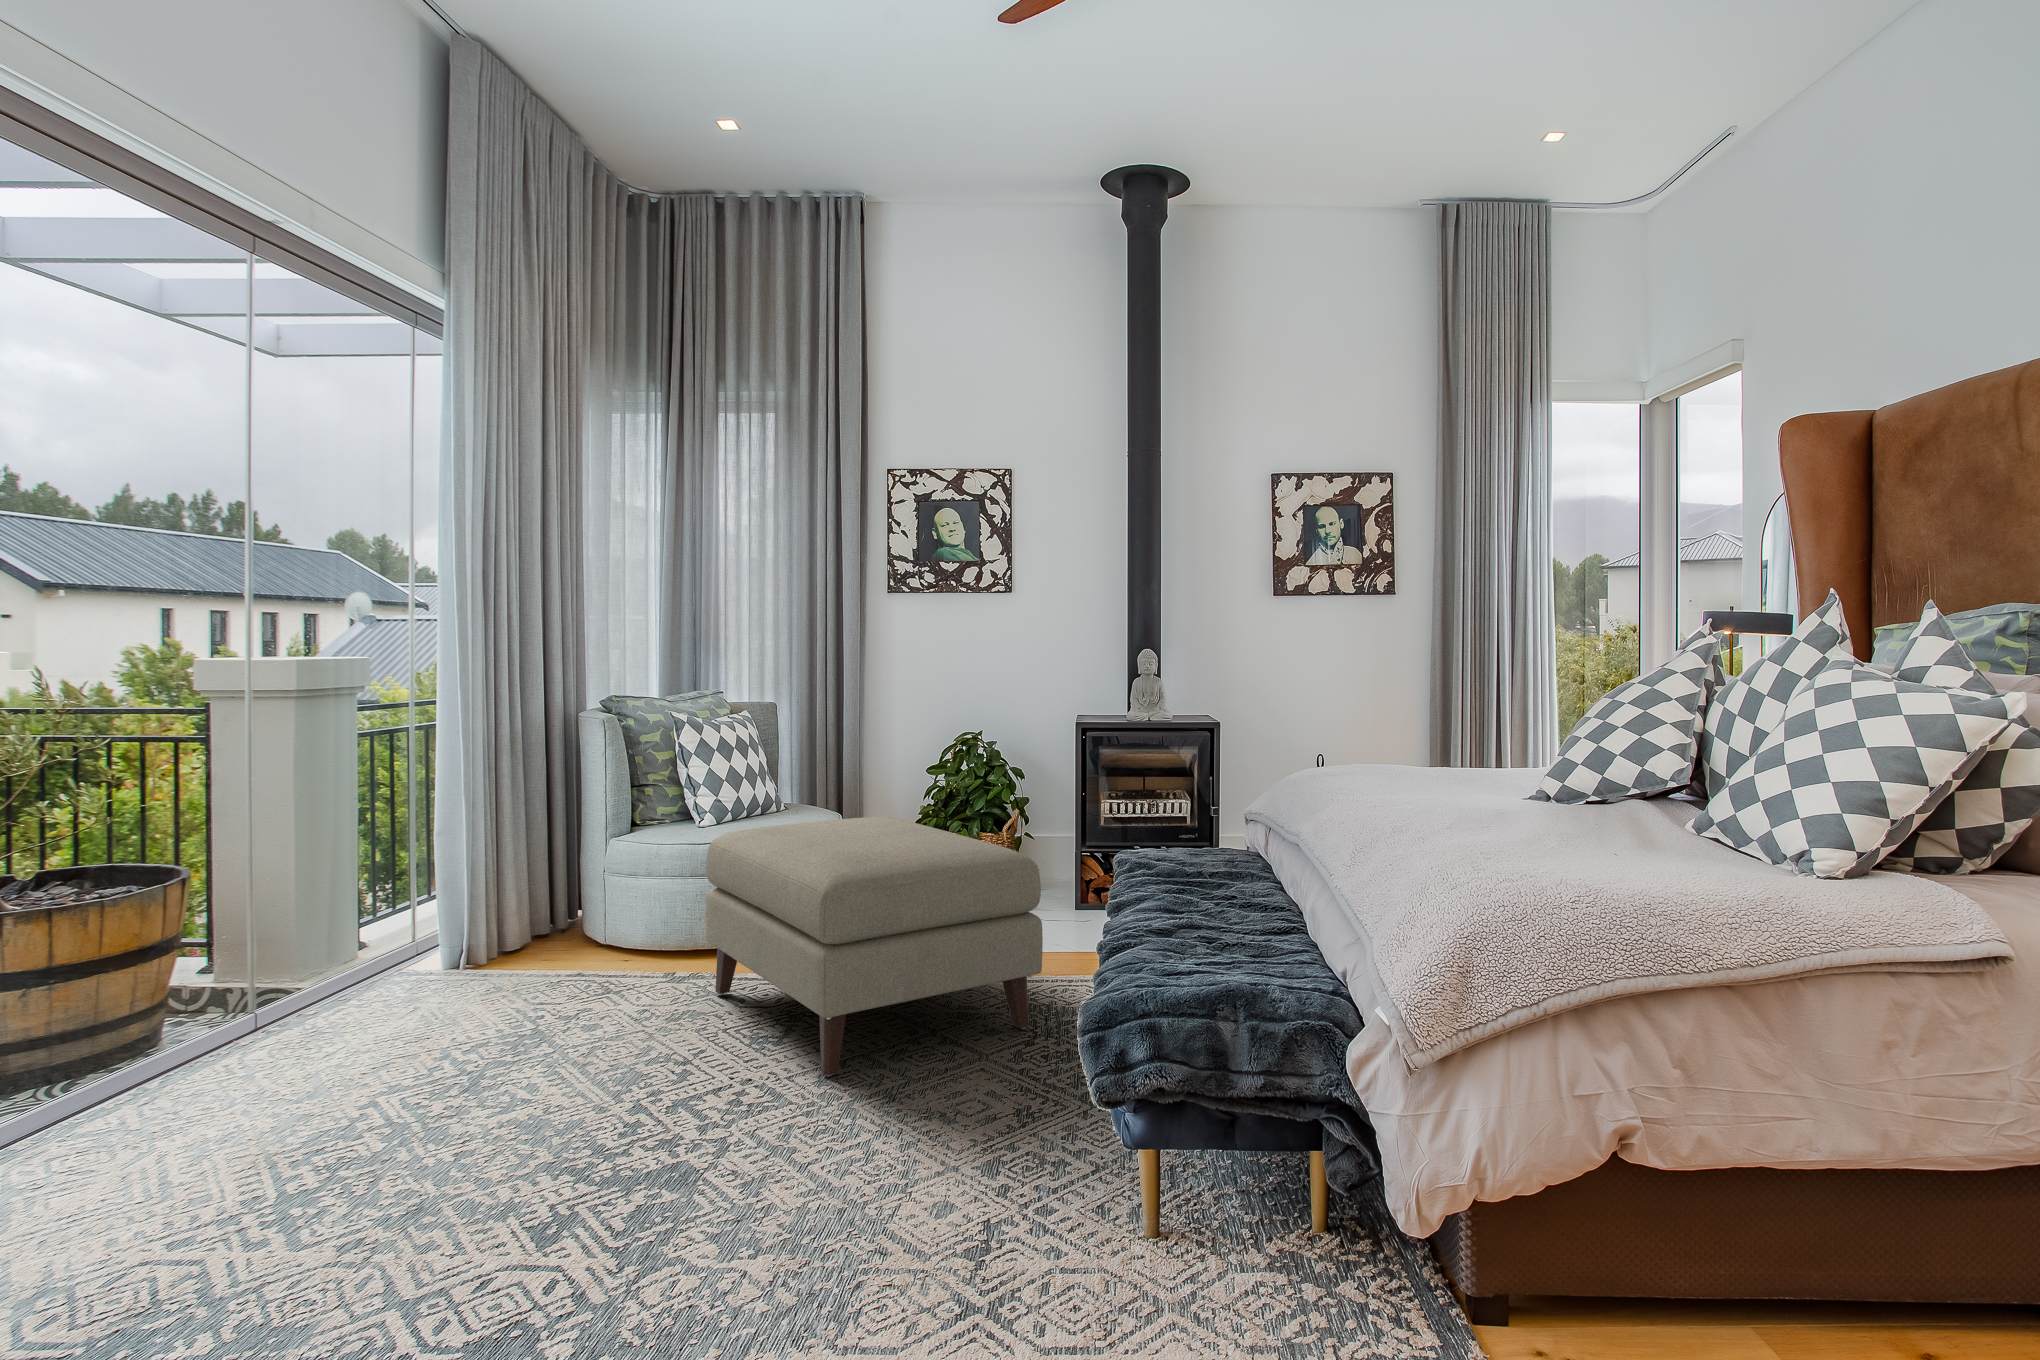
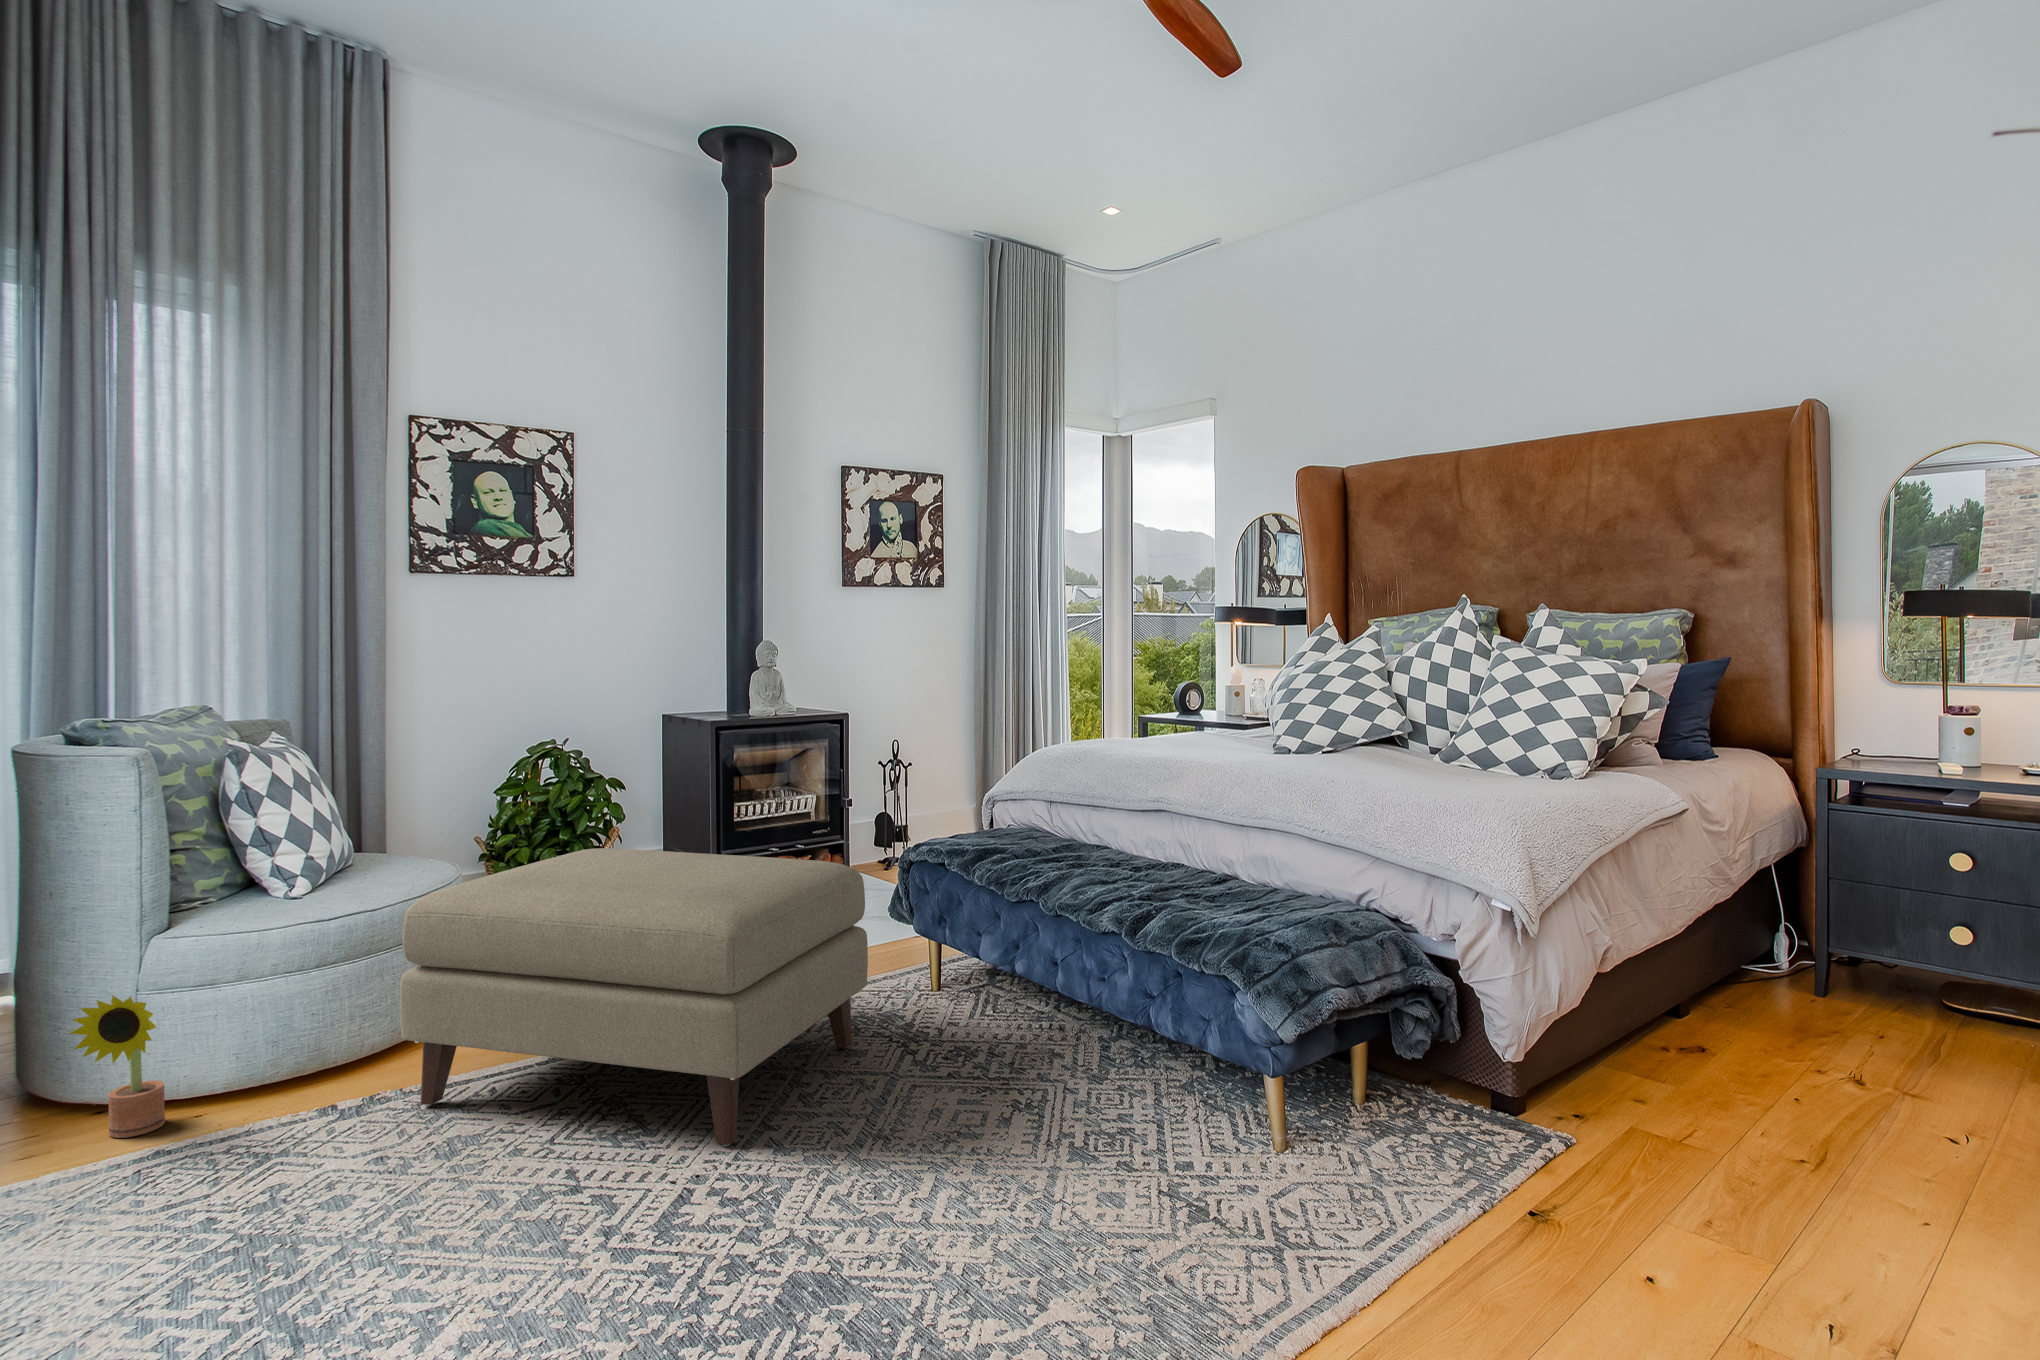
decorative plant: none [548,874,603,972] -> present [69,995,165,1138]

